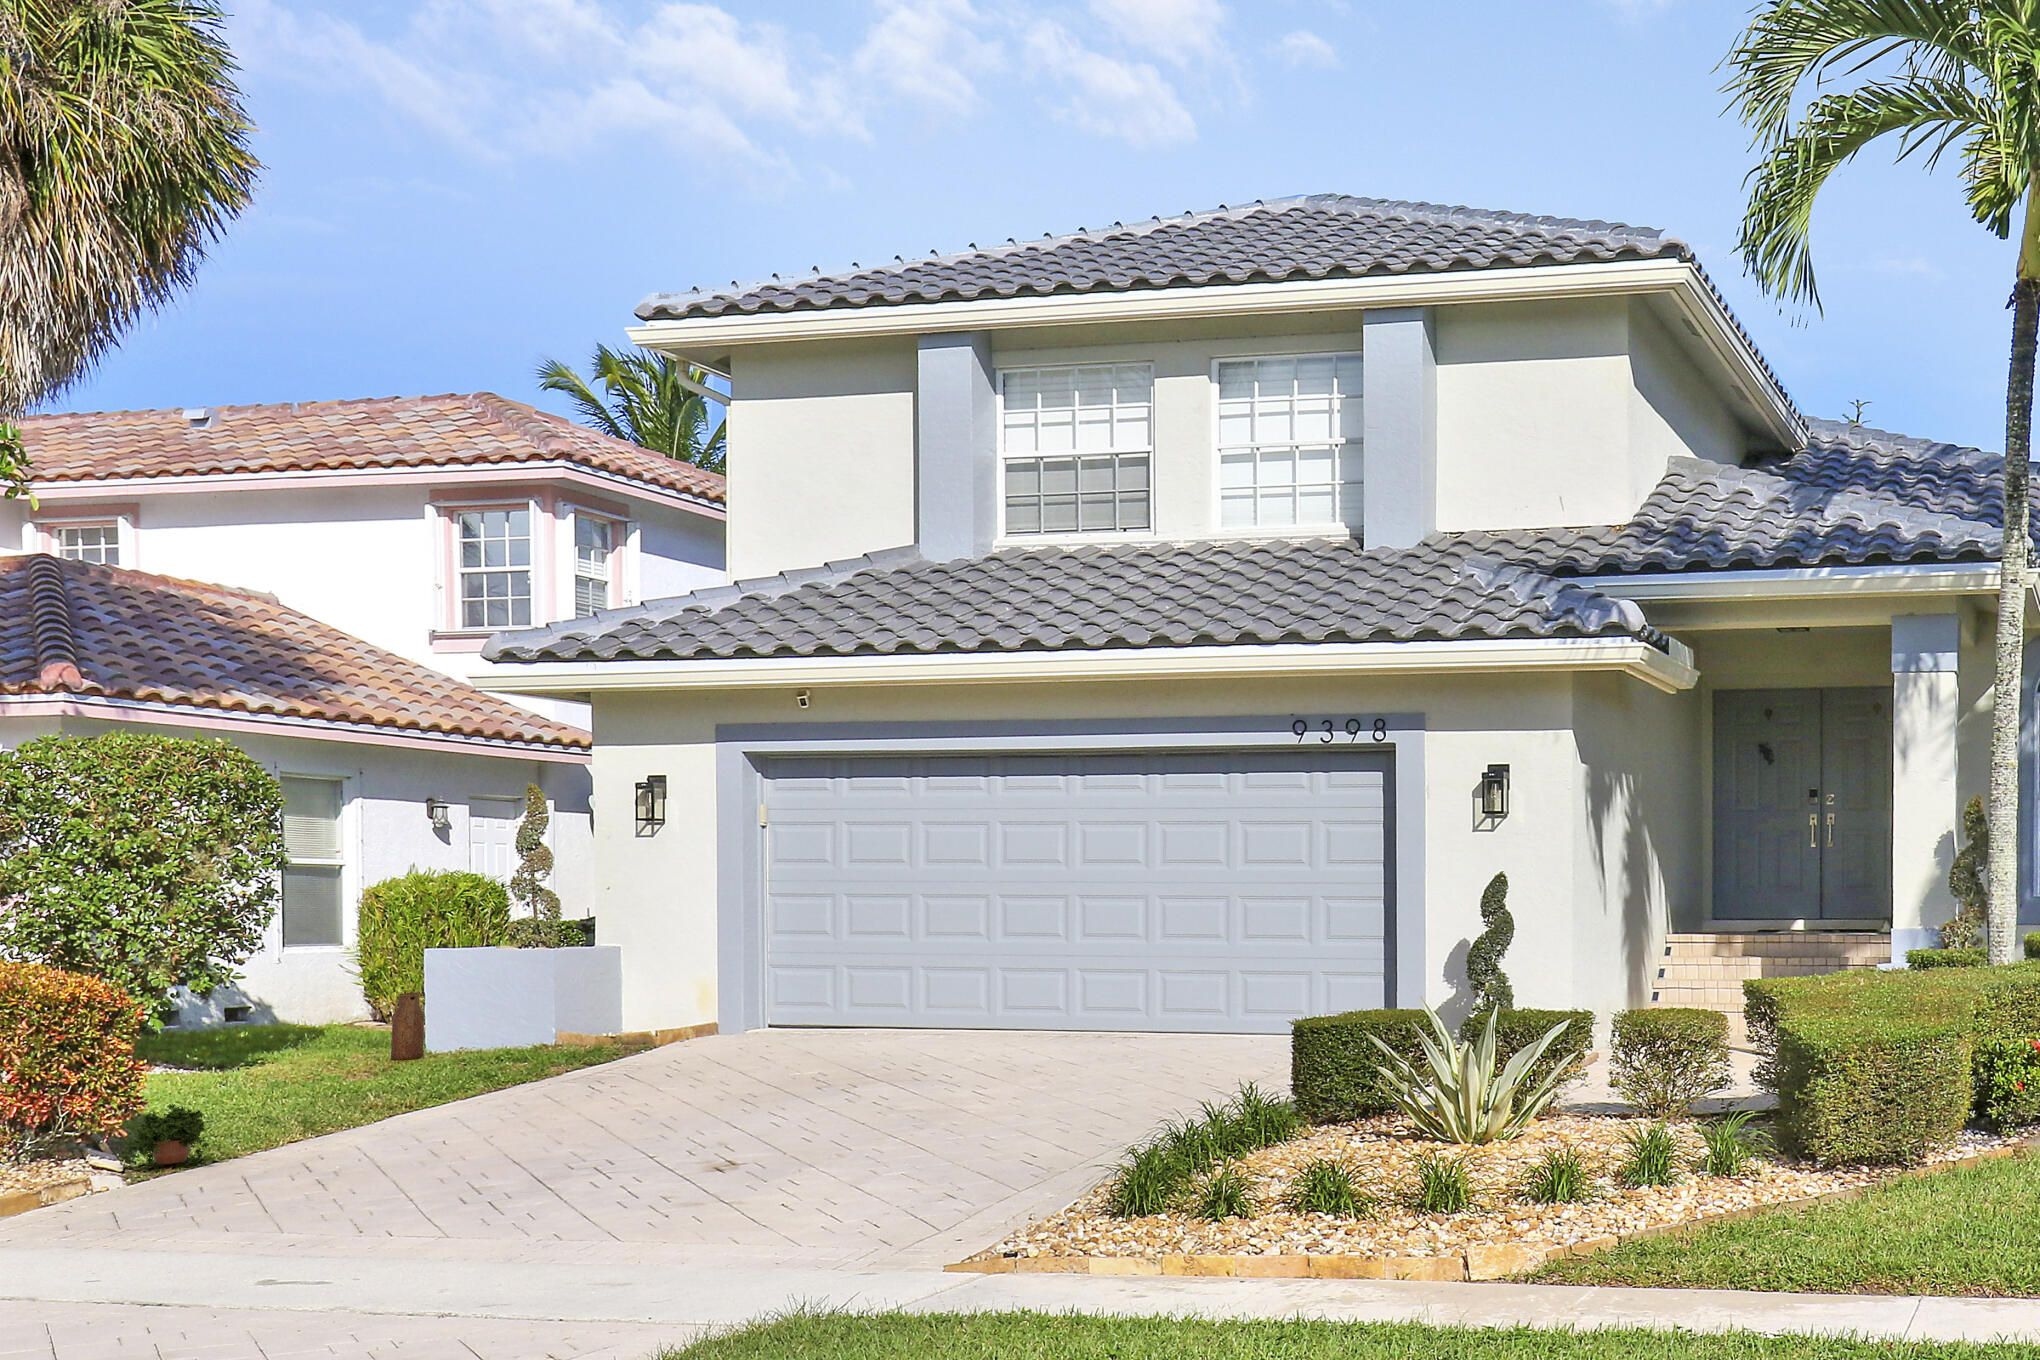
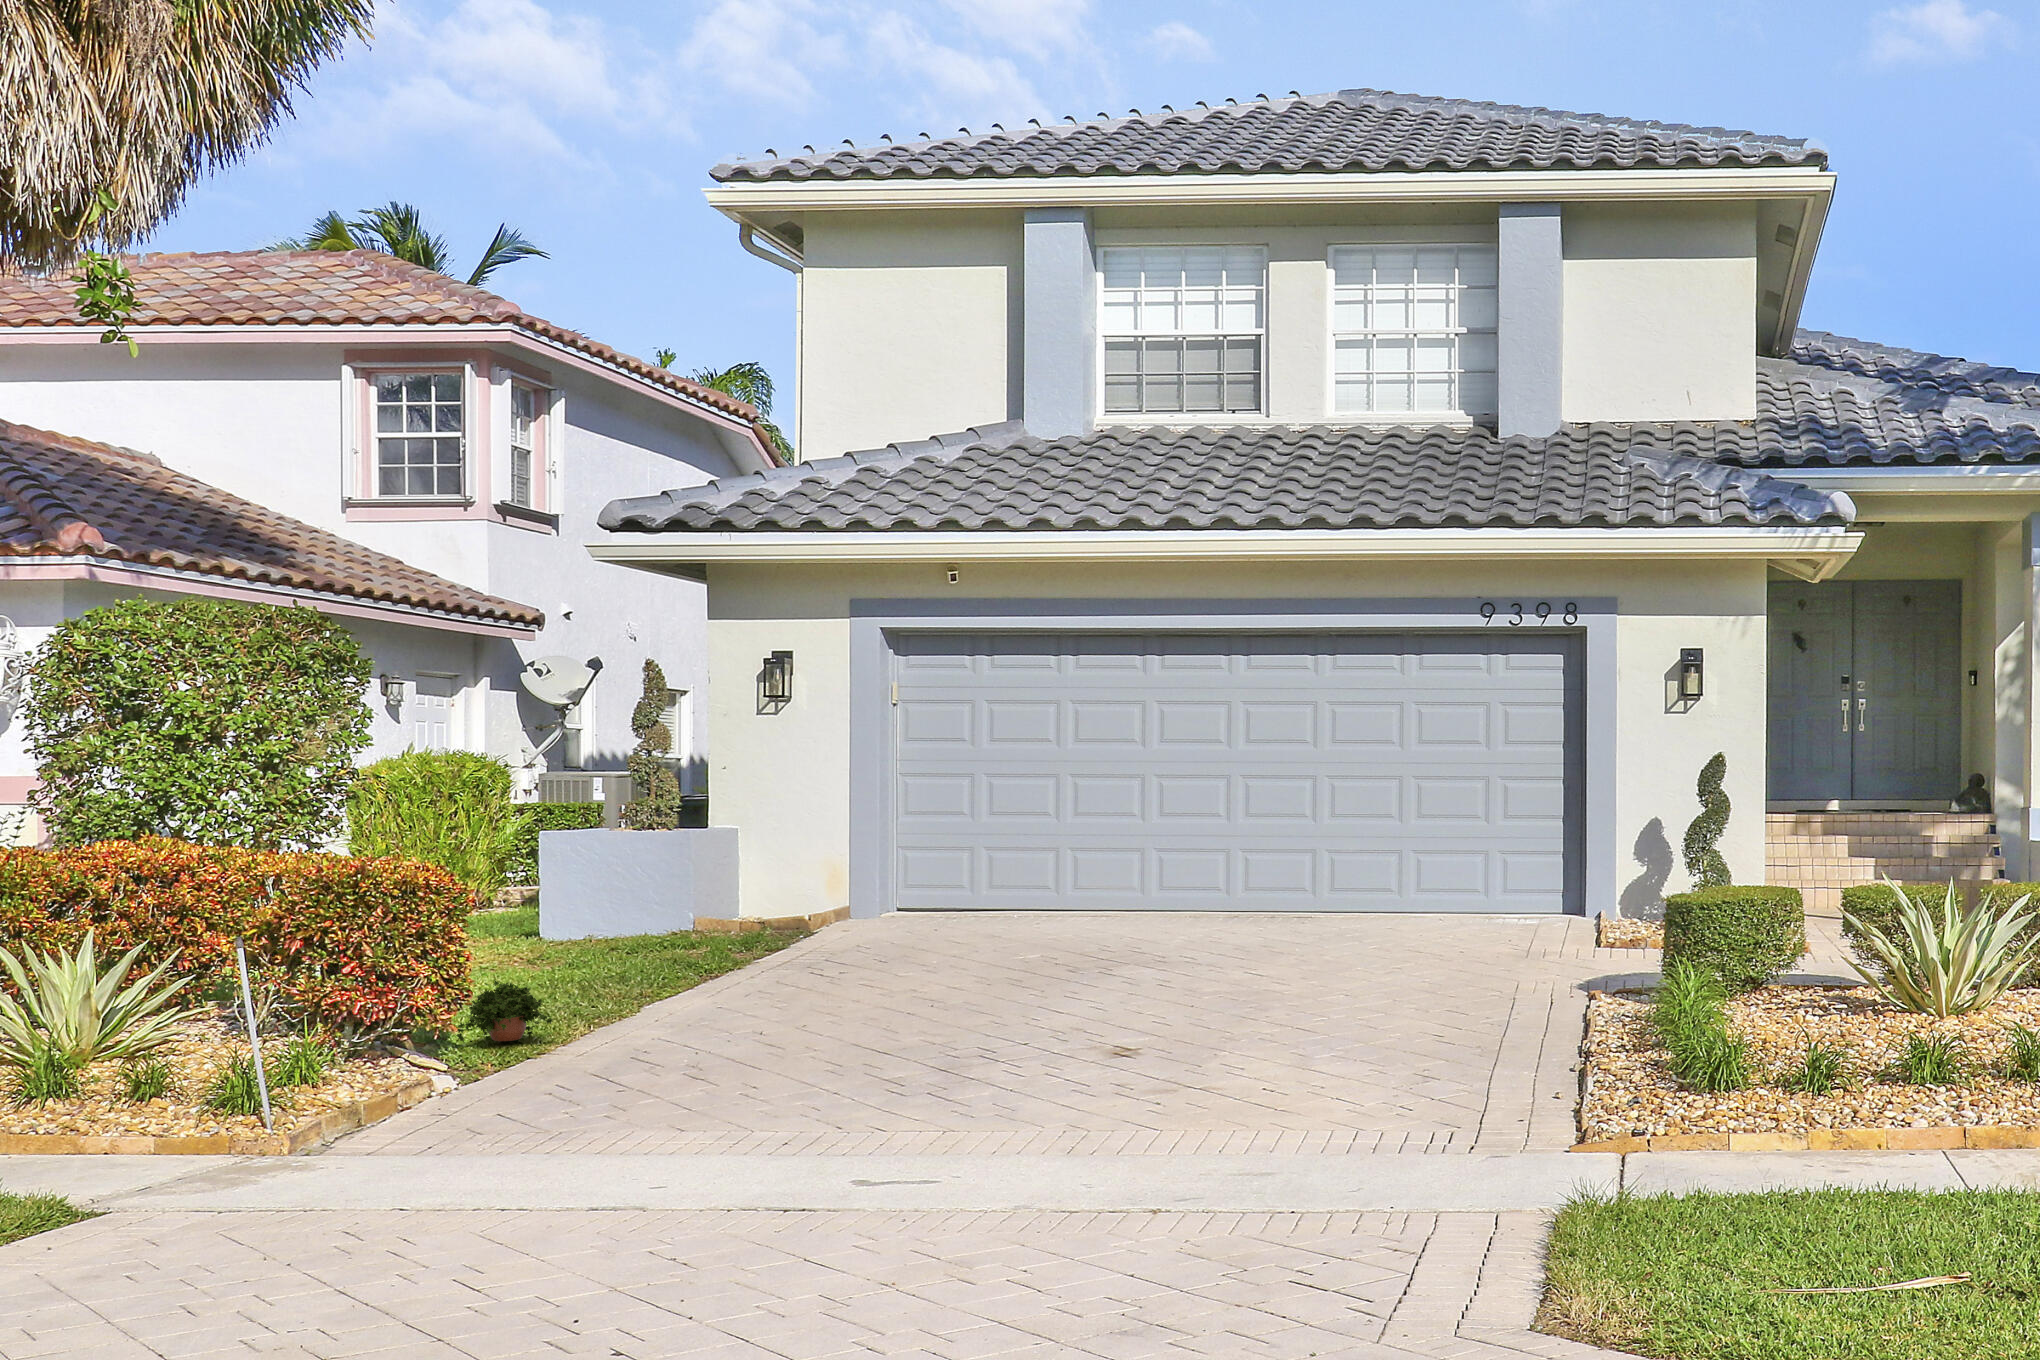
watering can: present [391,993,424,1060] -> none [541,873,576,942]

